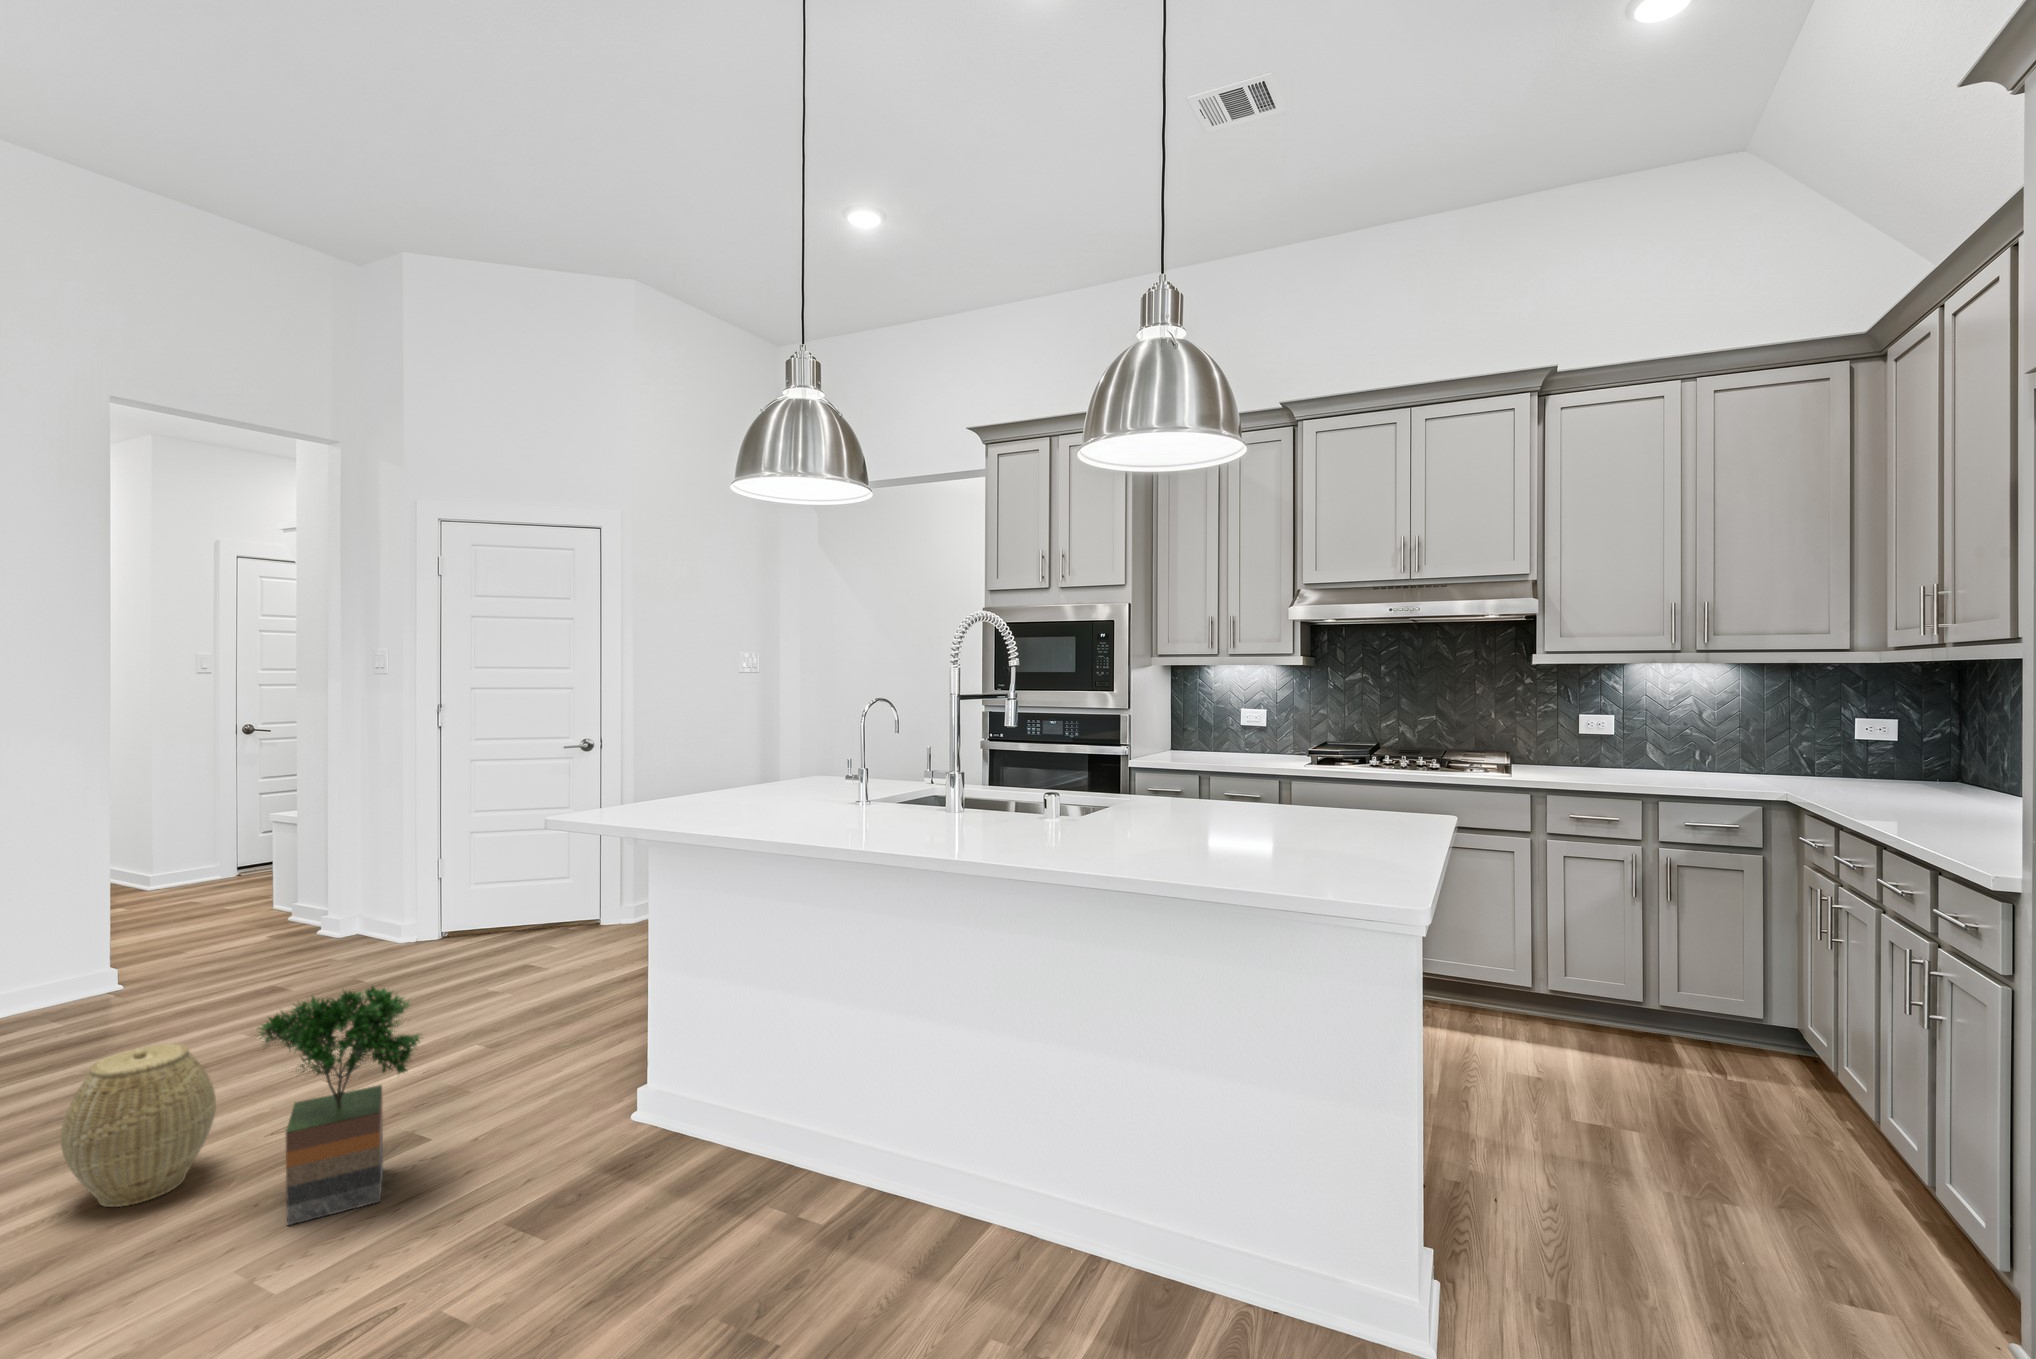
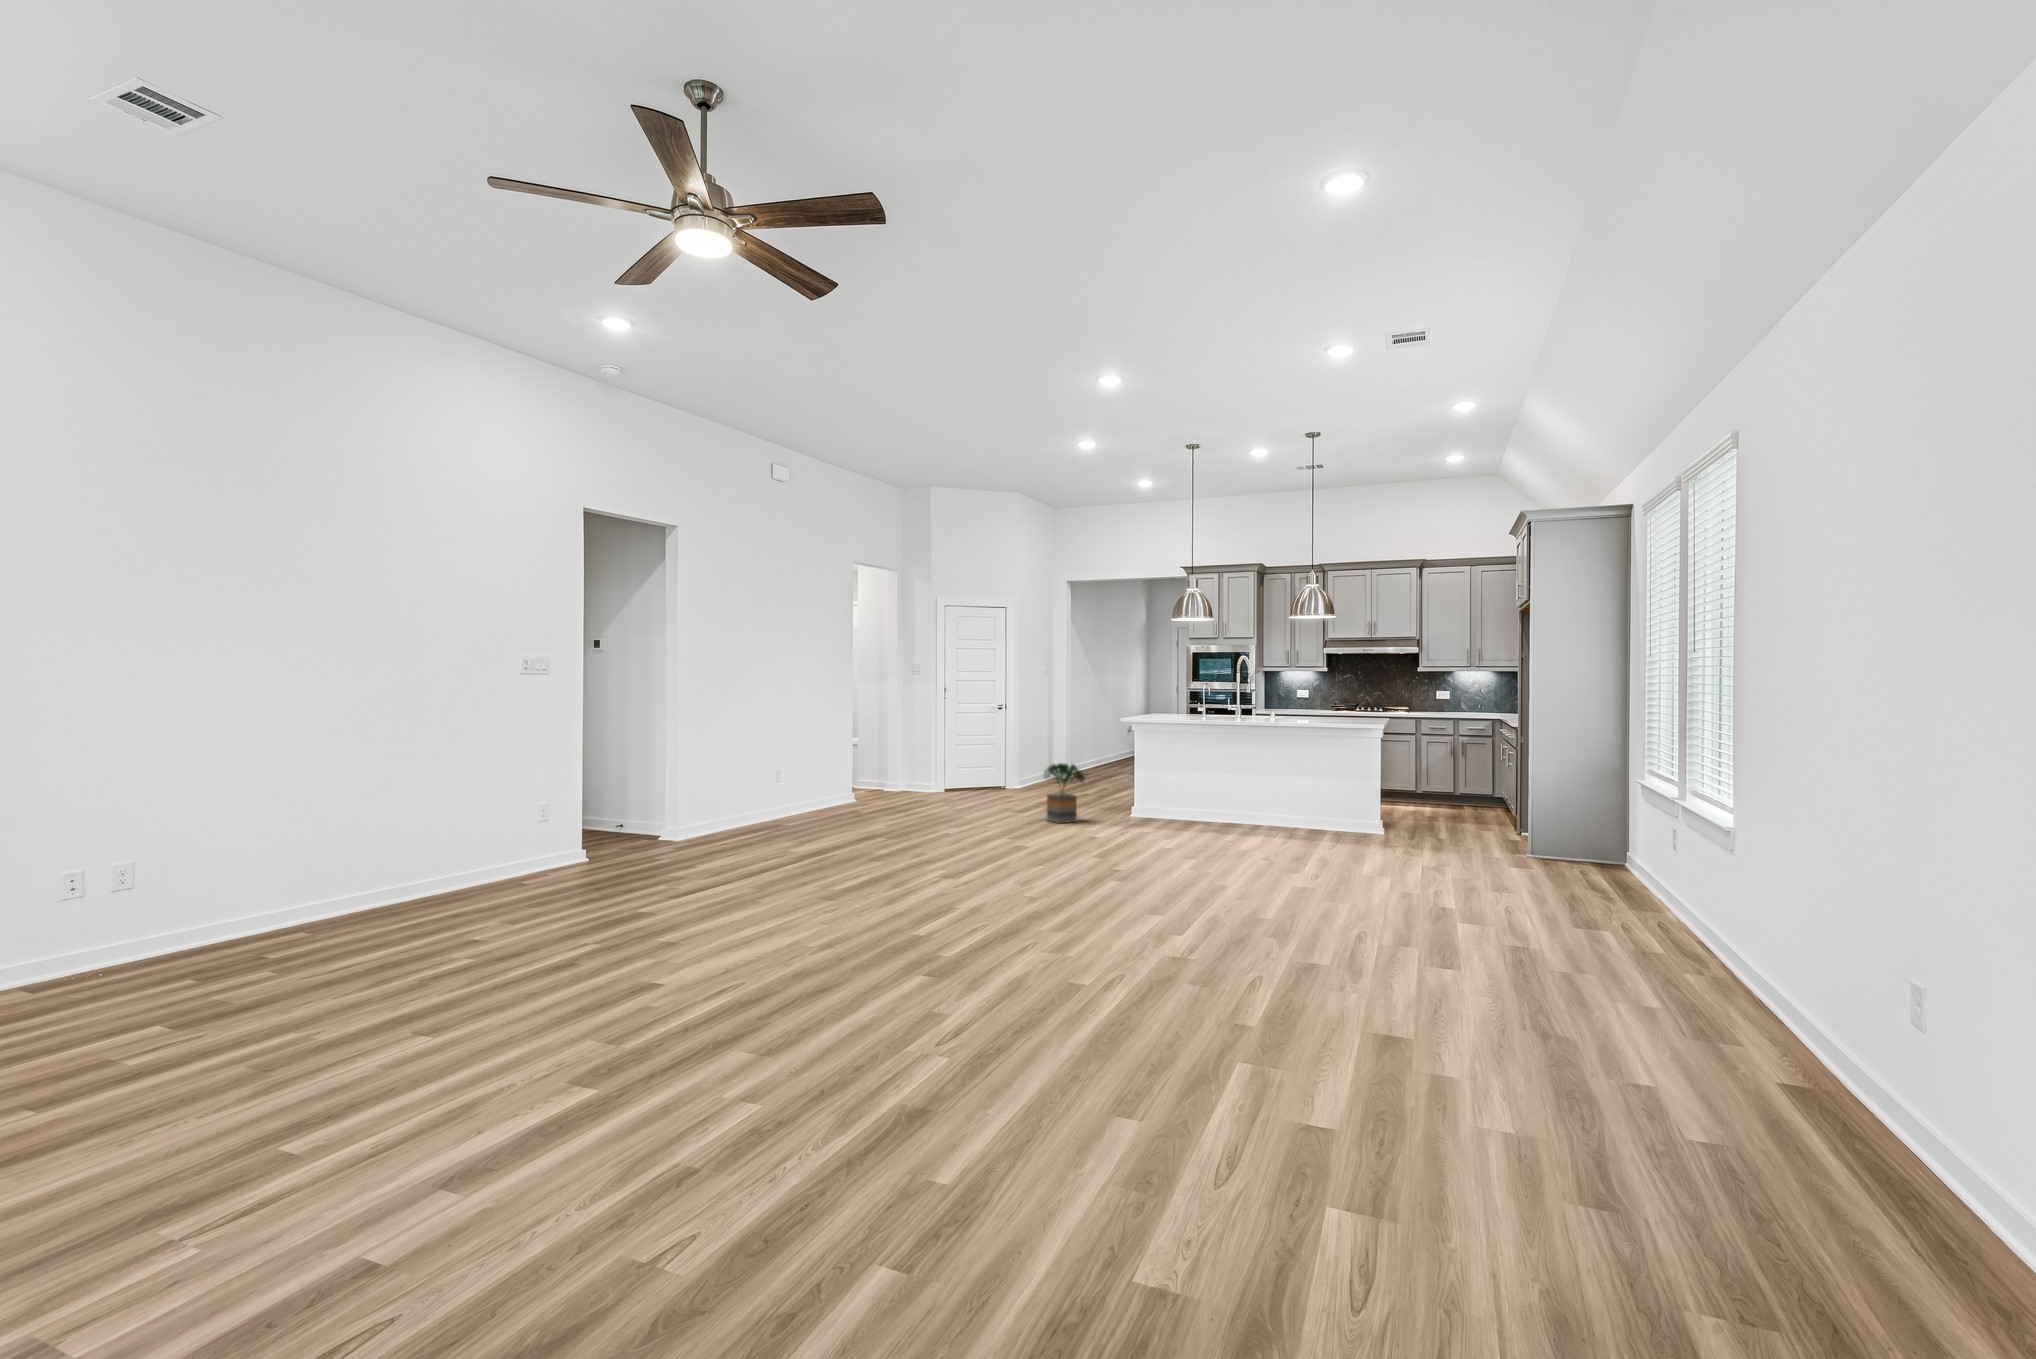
woven basket: present [61,1043,216,1207] -> none [984,779,1018,822]

